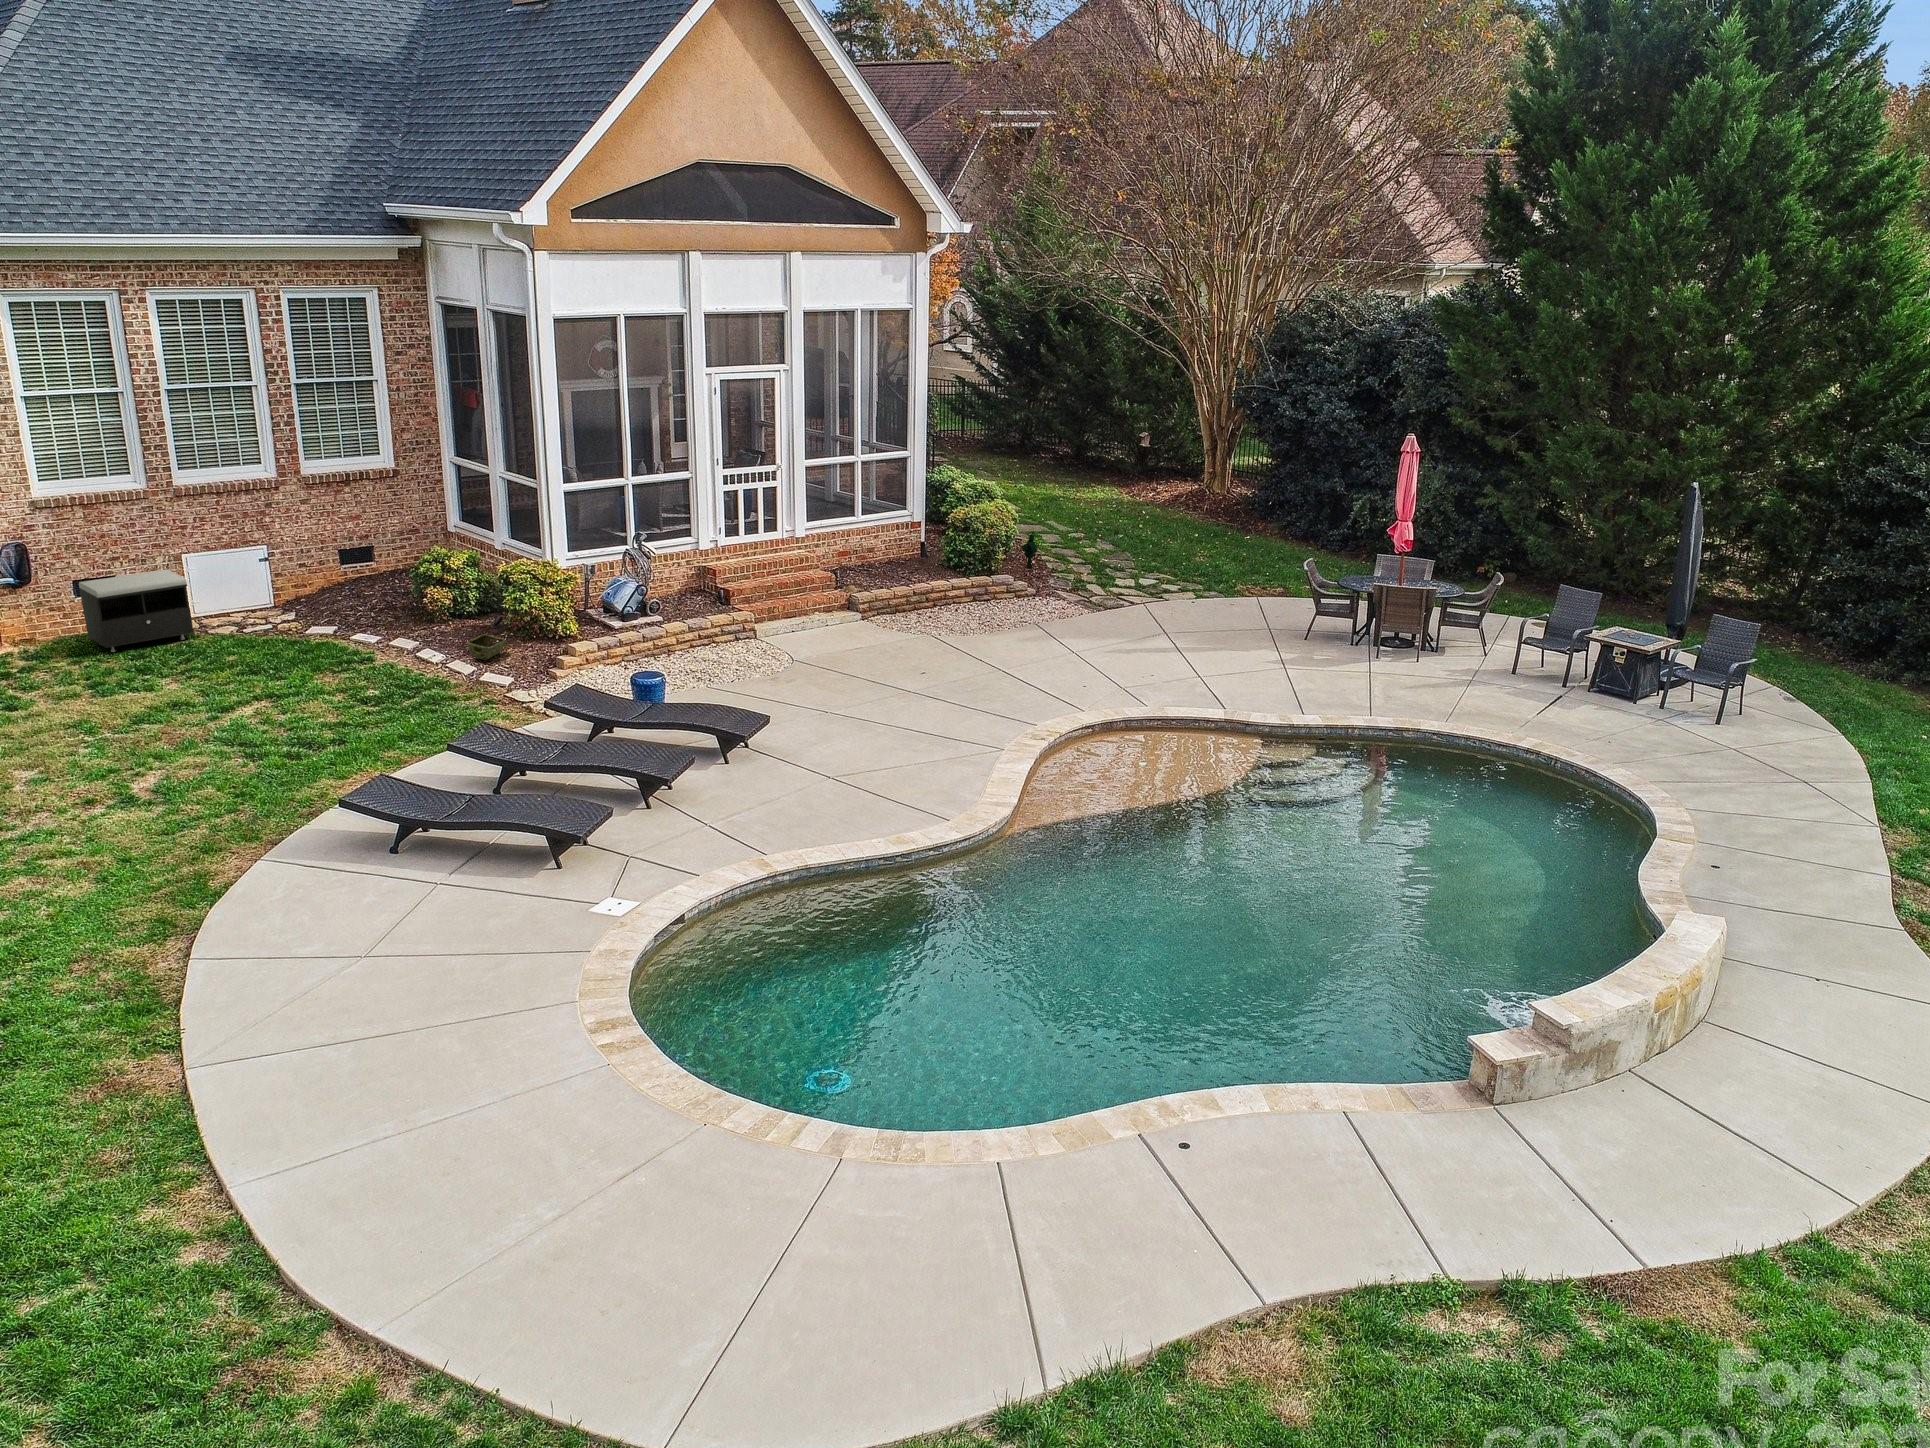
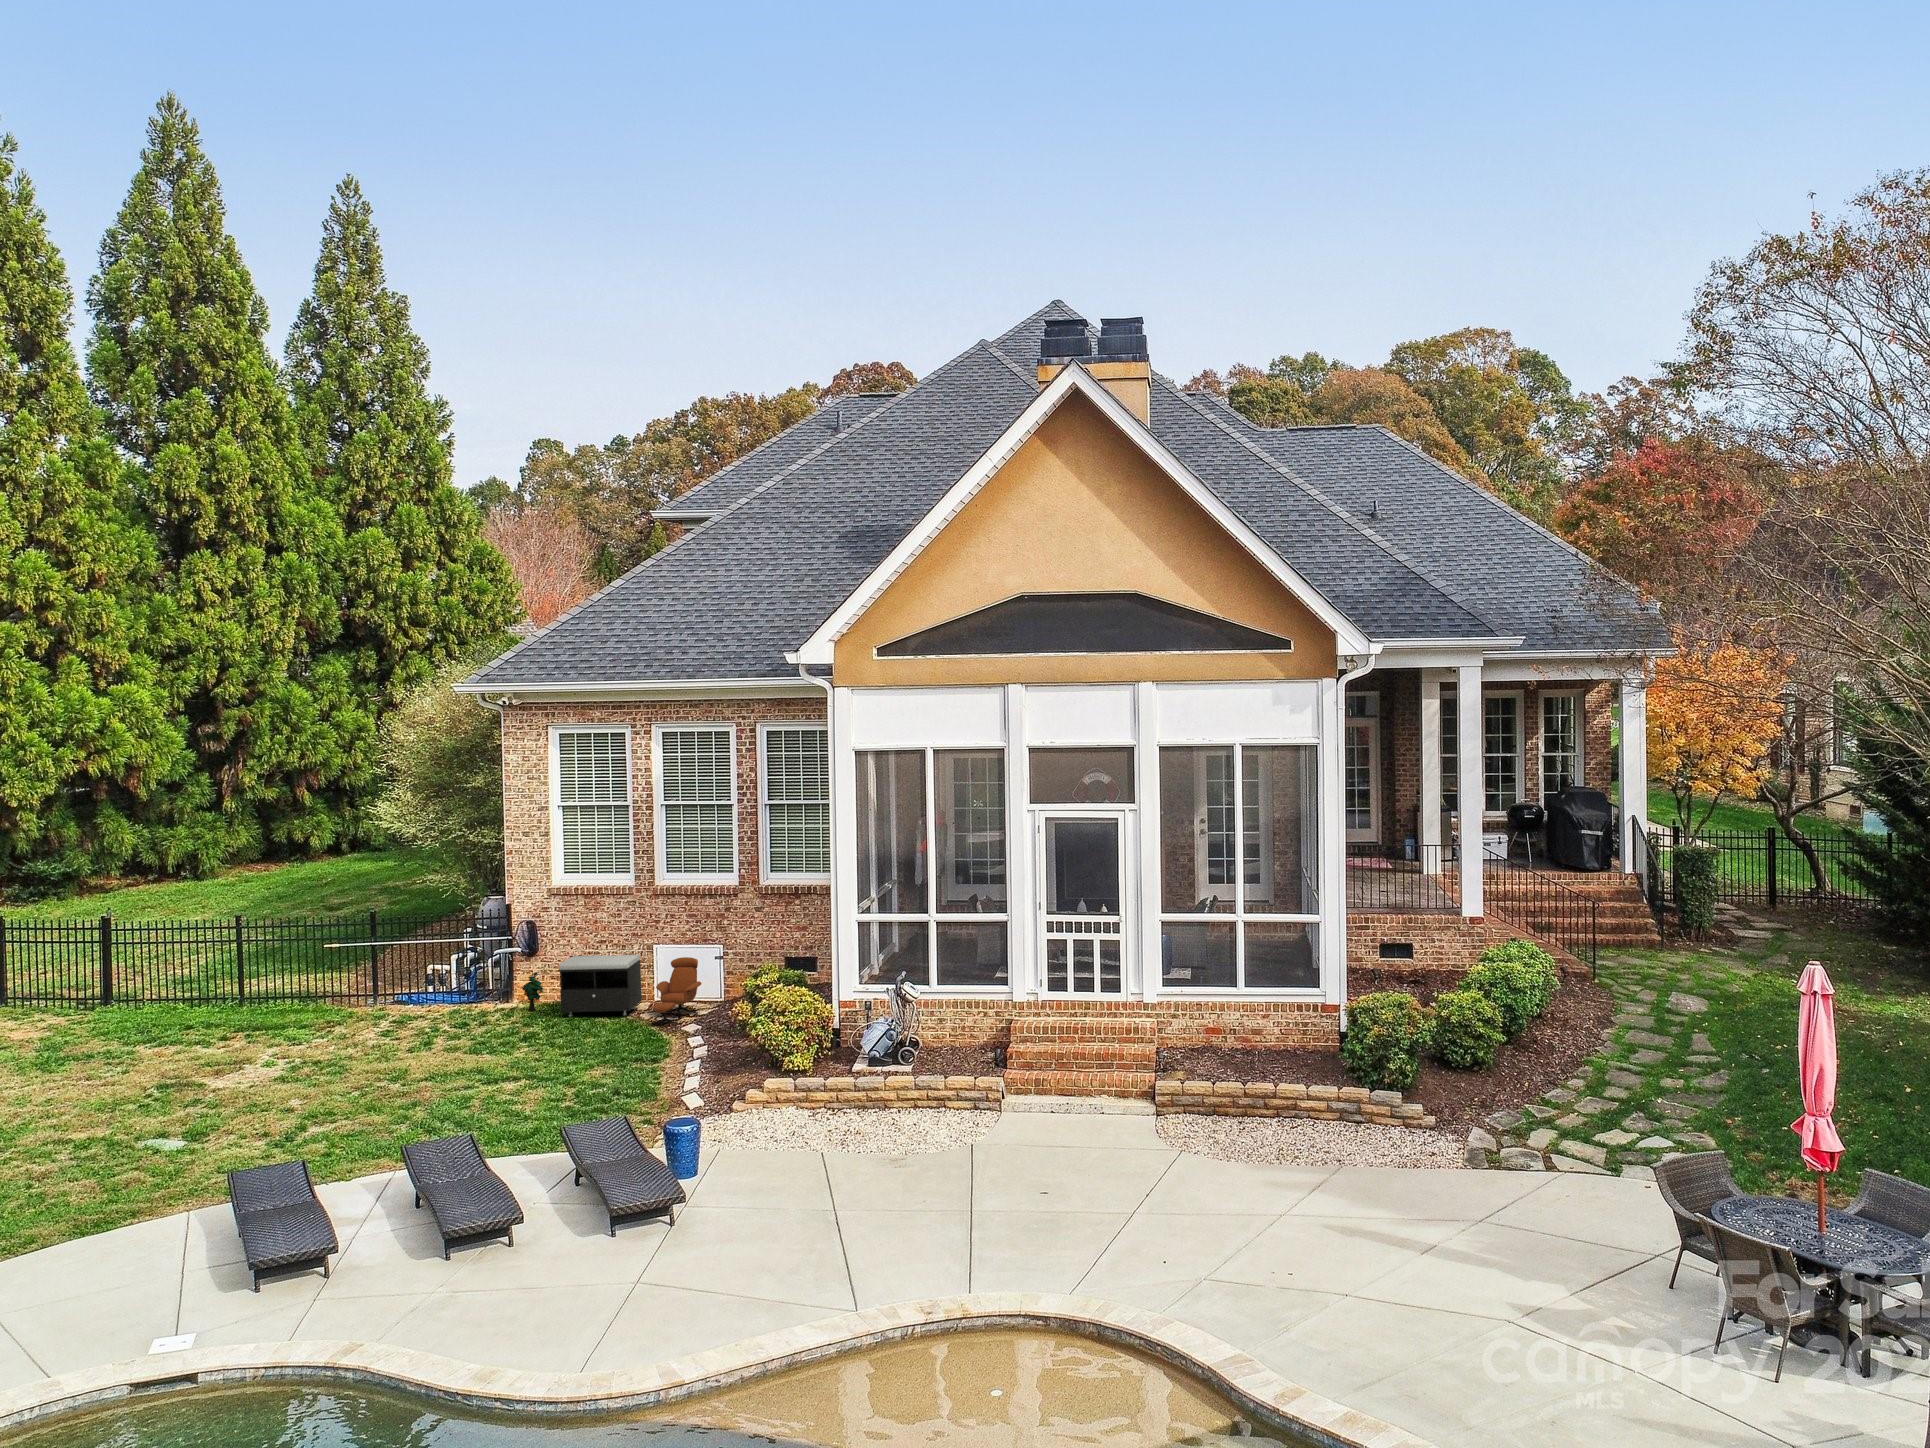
decorative plant: present [1021,532,1039,568] -> present [521,973,543,1011]
lounge chair: none [216,564,280,642] -> present [652,957,701,1028]
woven basket: present [467,634,506,660] -> none [723,1052,765,1077]

